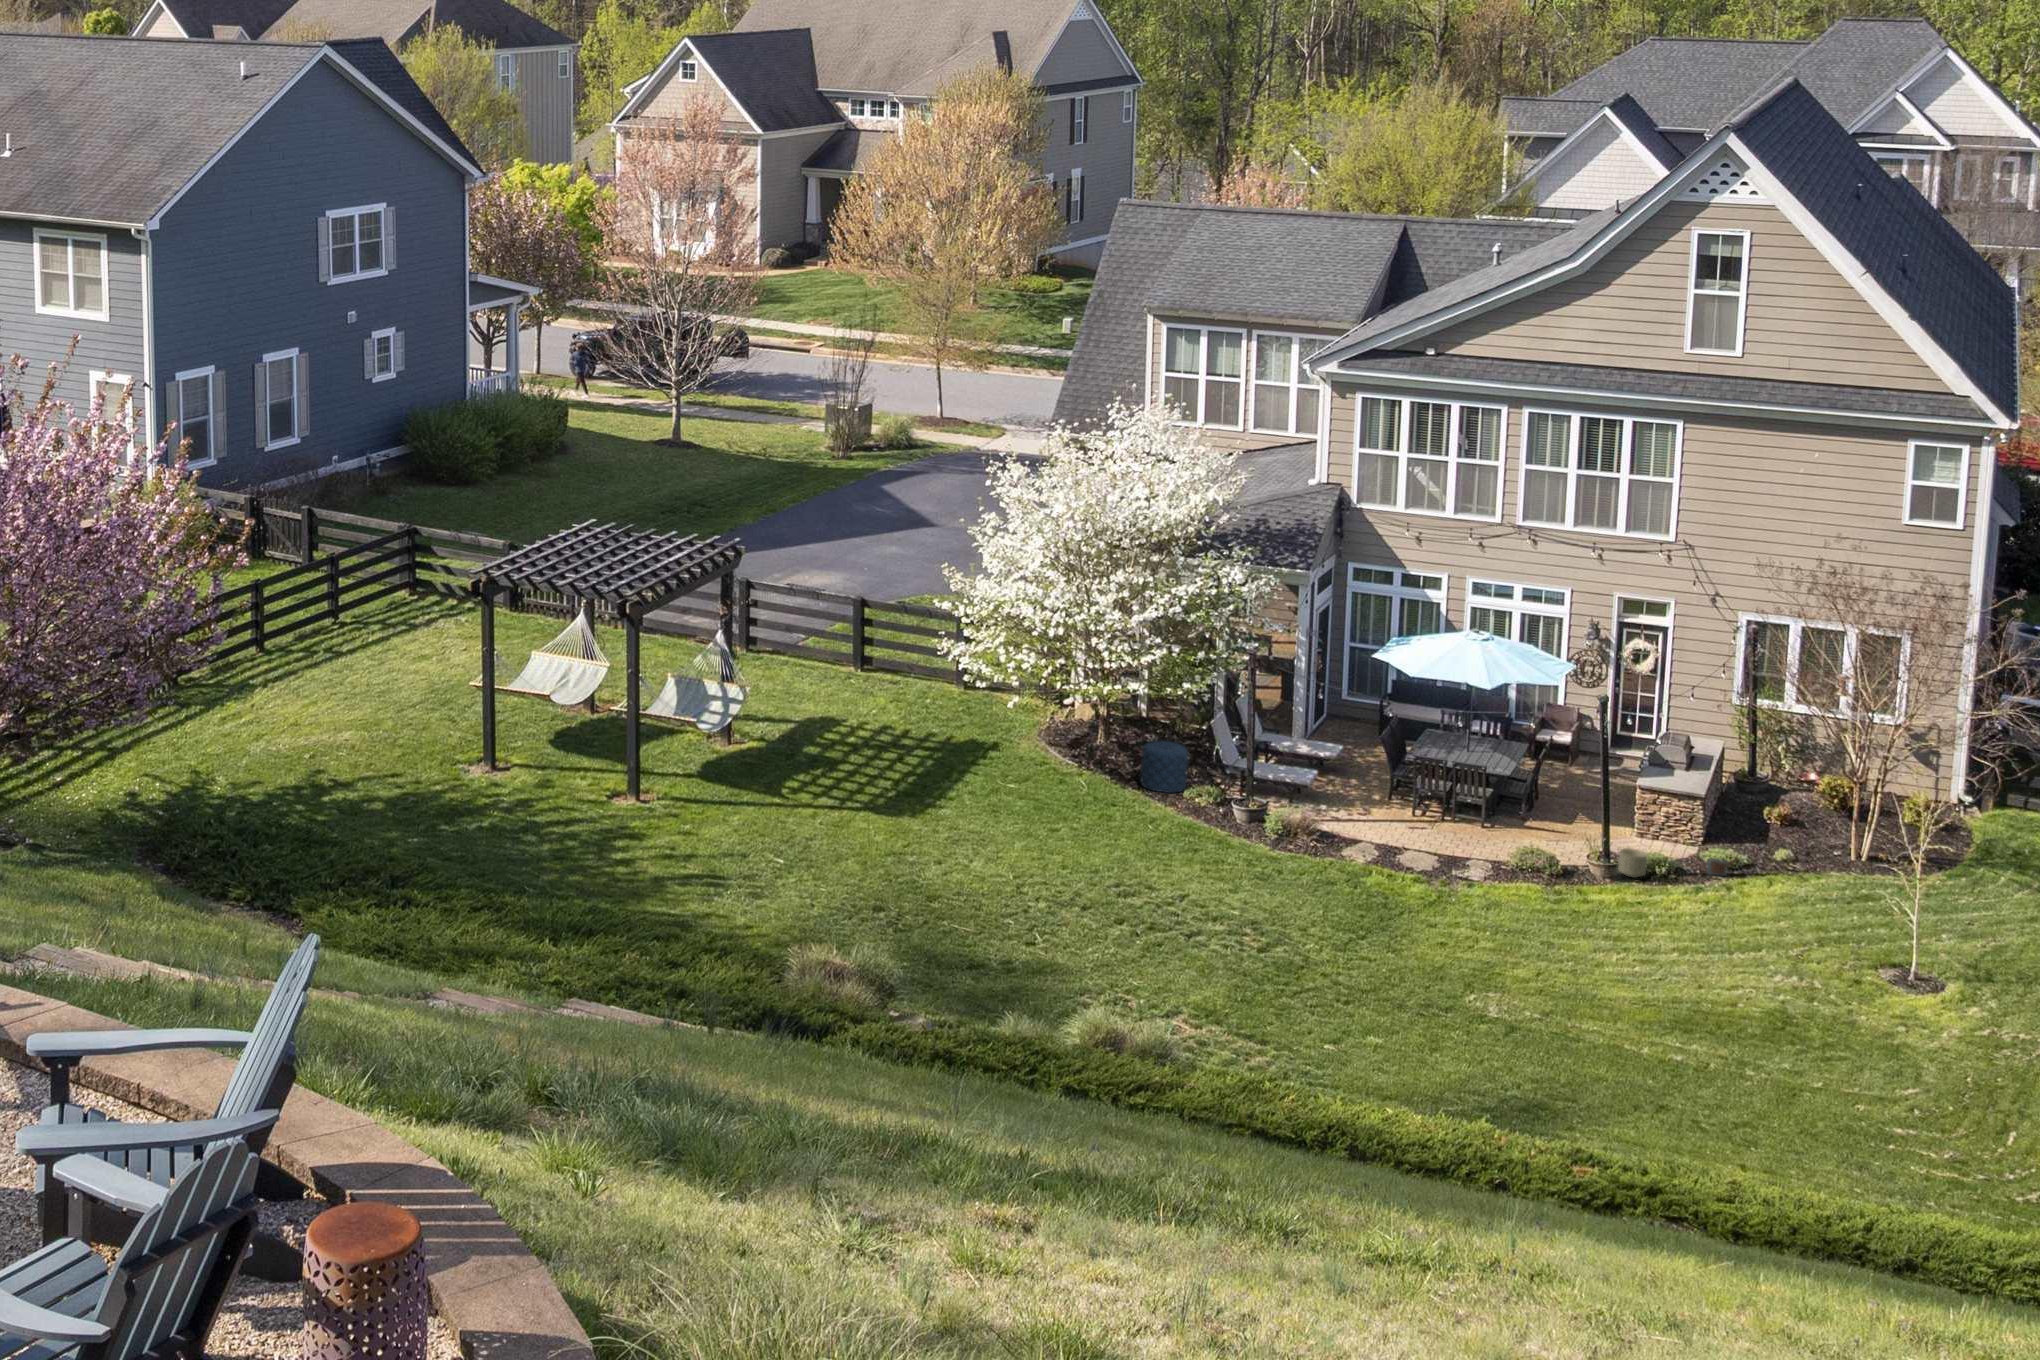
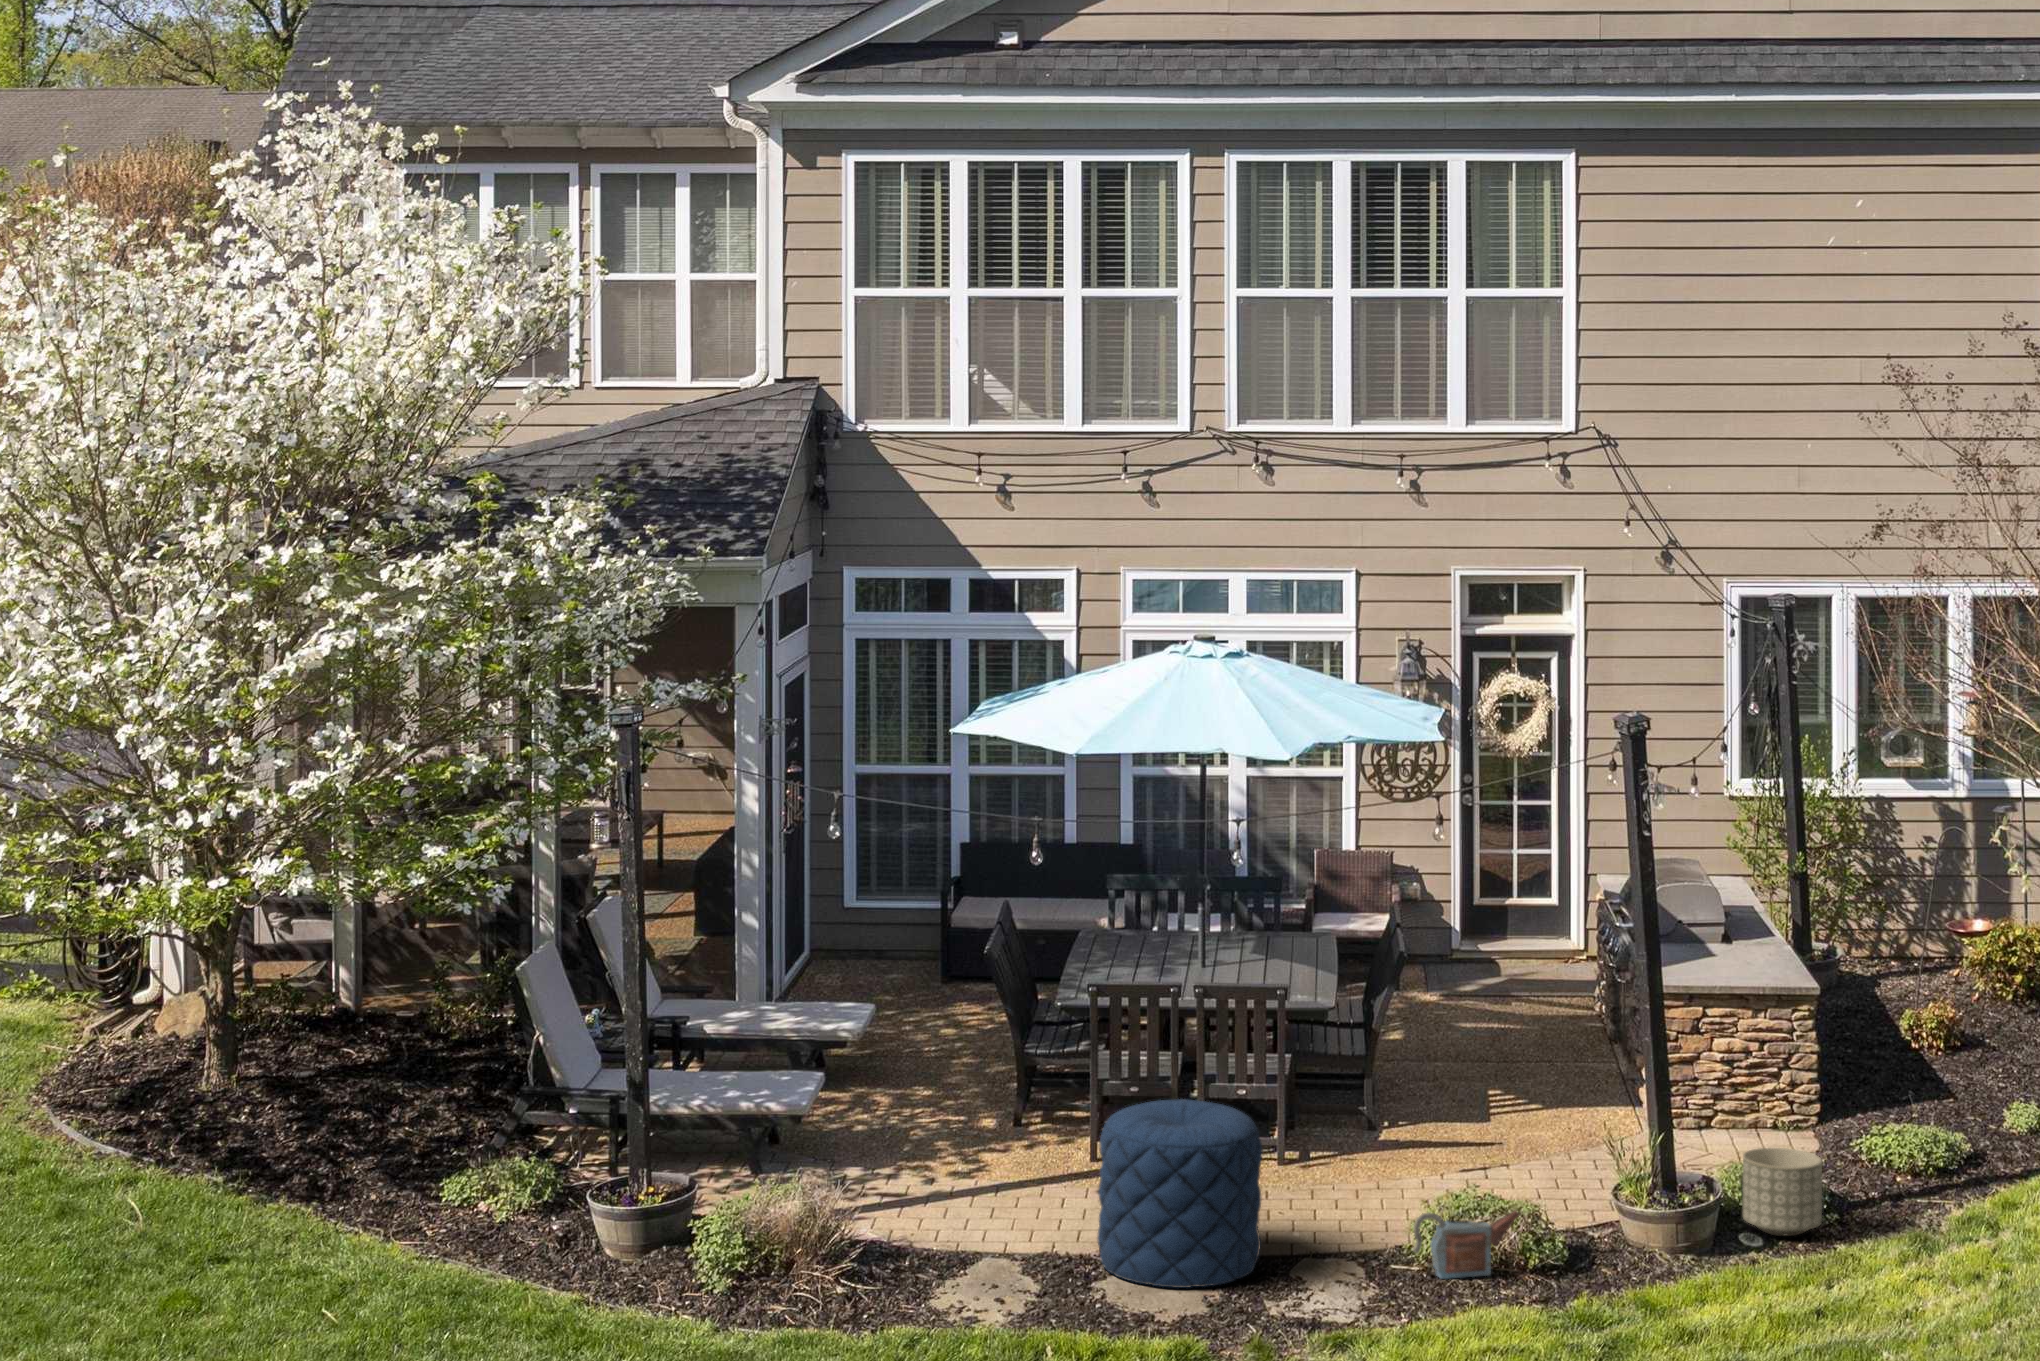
pouf: present [1140,741,1188,793] -> present [1097,1099,1262,1288]
watering can: present [1701,856,1737,876] -> present [1413,1211,1520,1279]

